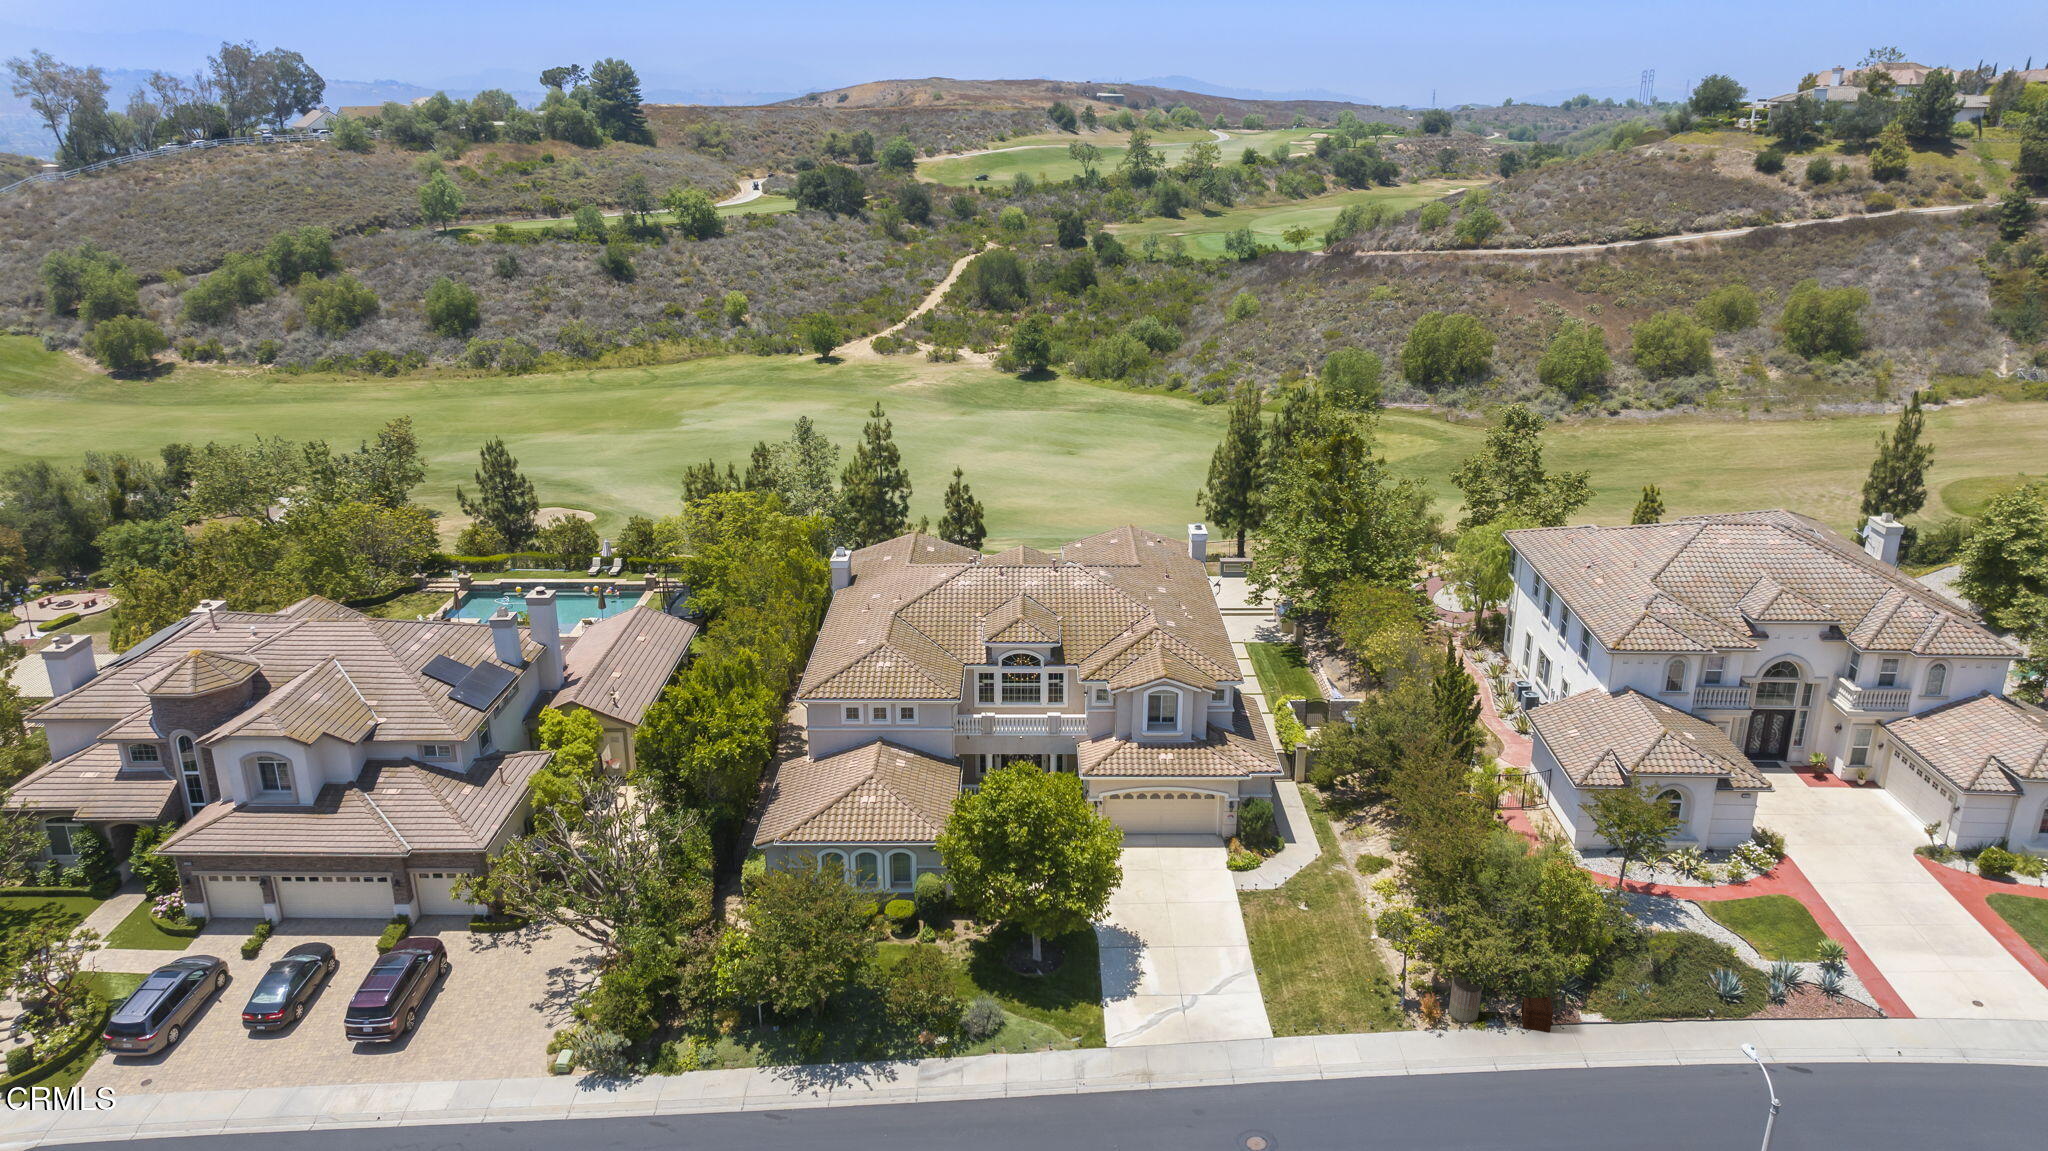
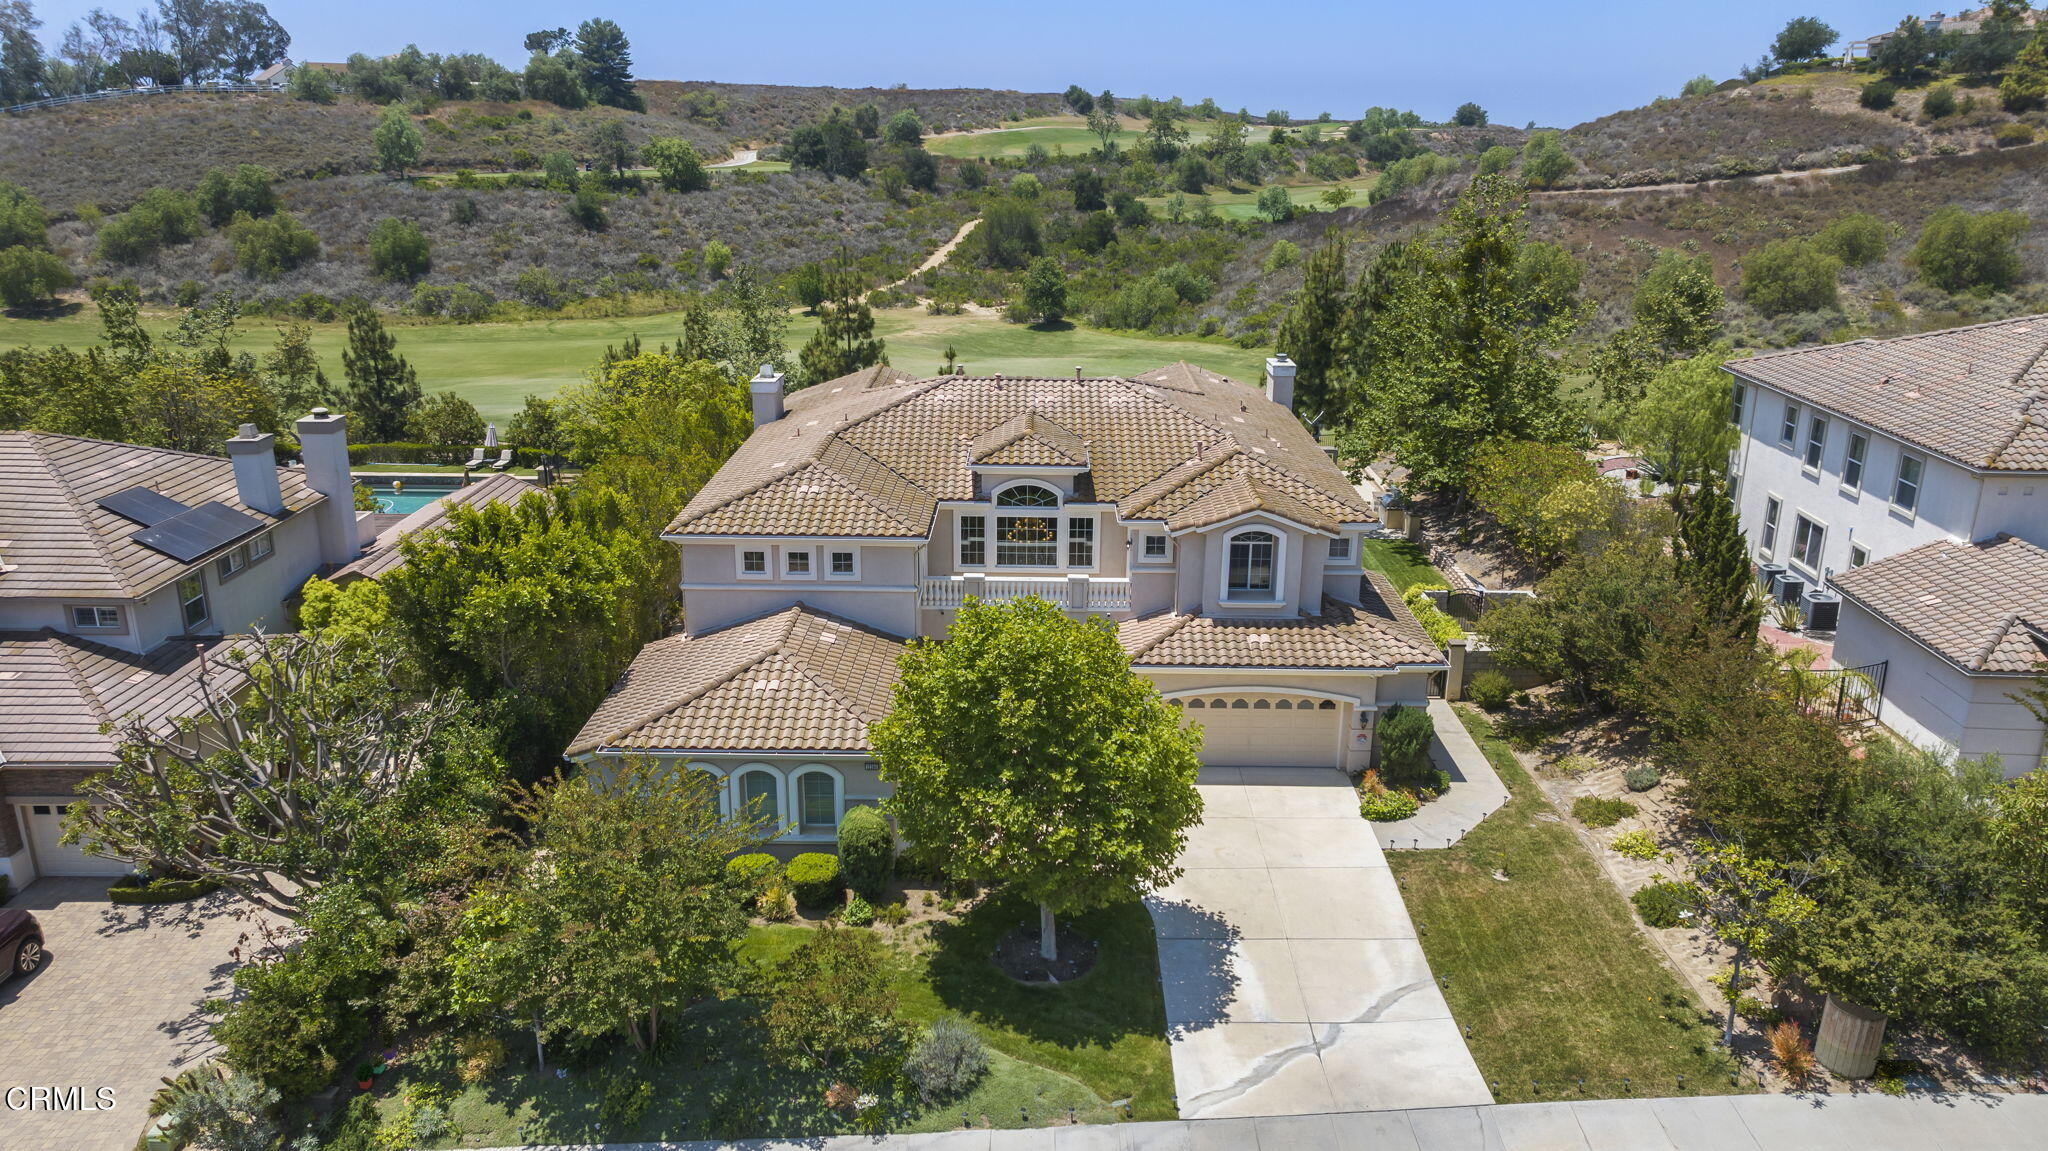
wooden crate: present [1521,995,1553,1032] -> none [1950,1024,2033,1100]
potted plant: none [670,999,689,1039] -> present [353,1016,396,1089]

